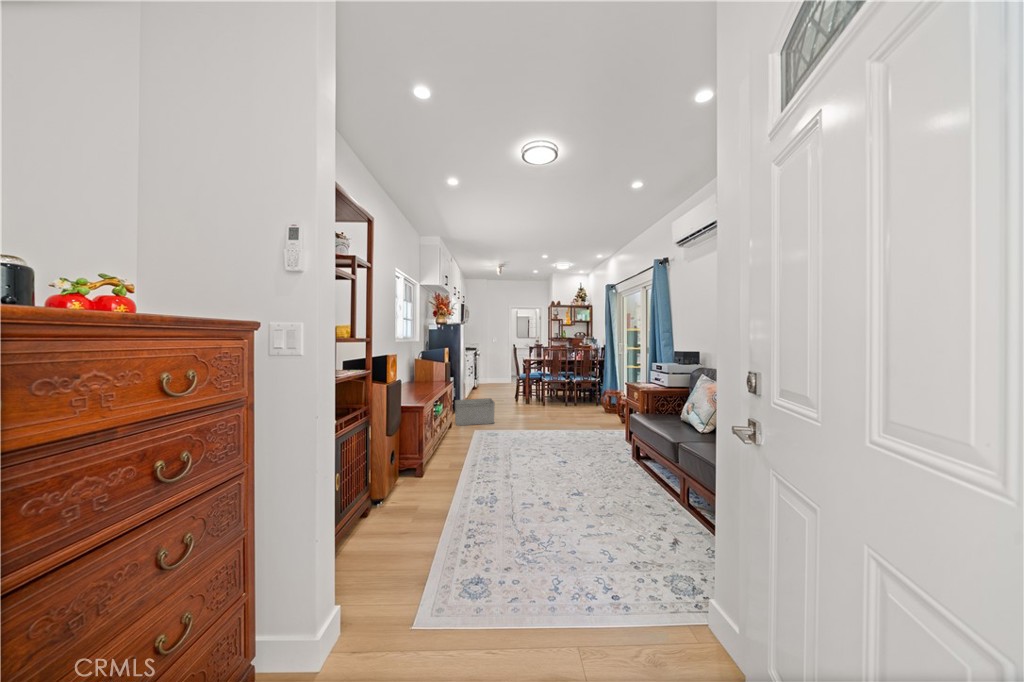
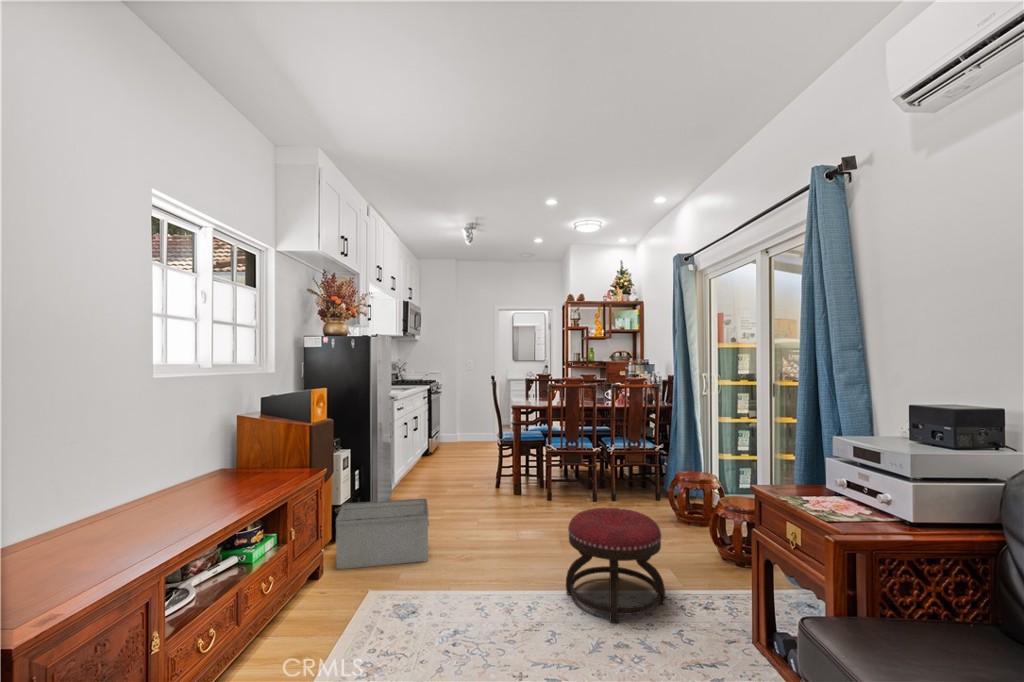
ottoman: none [555,398,595,438] -> present [566,508,665,623]

